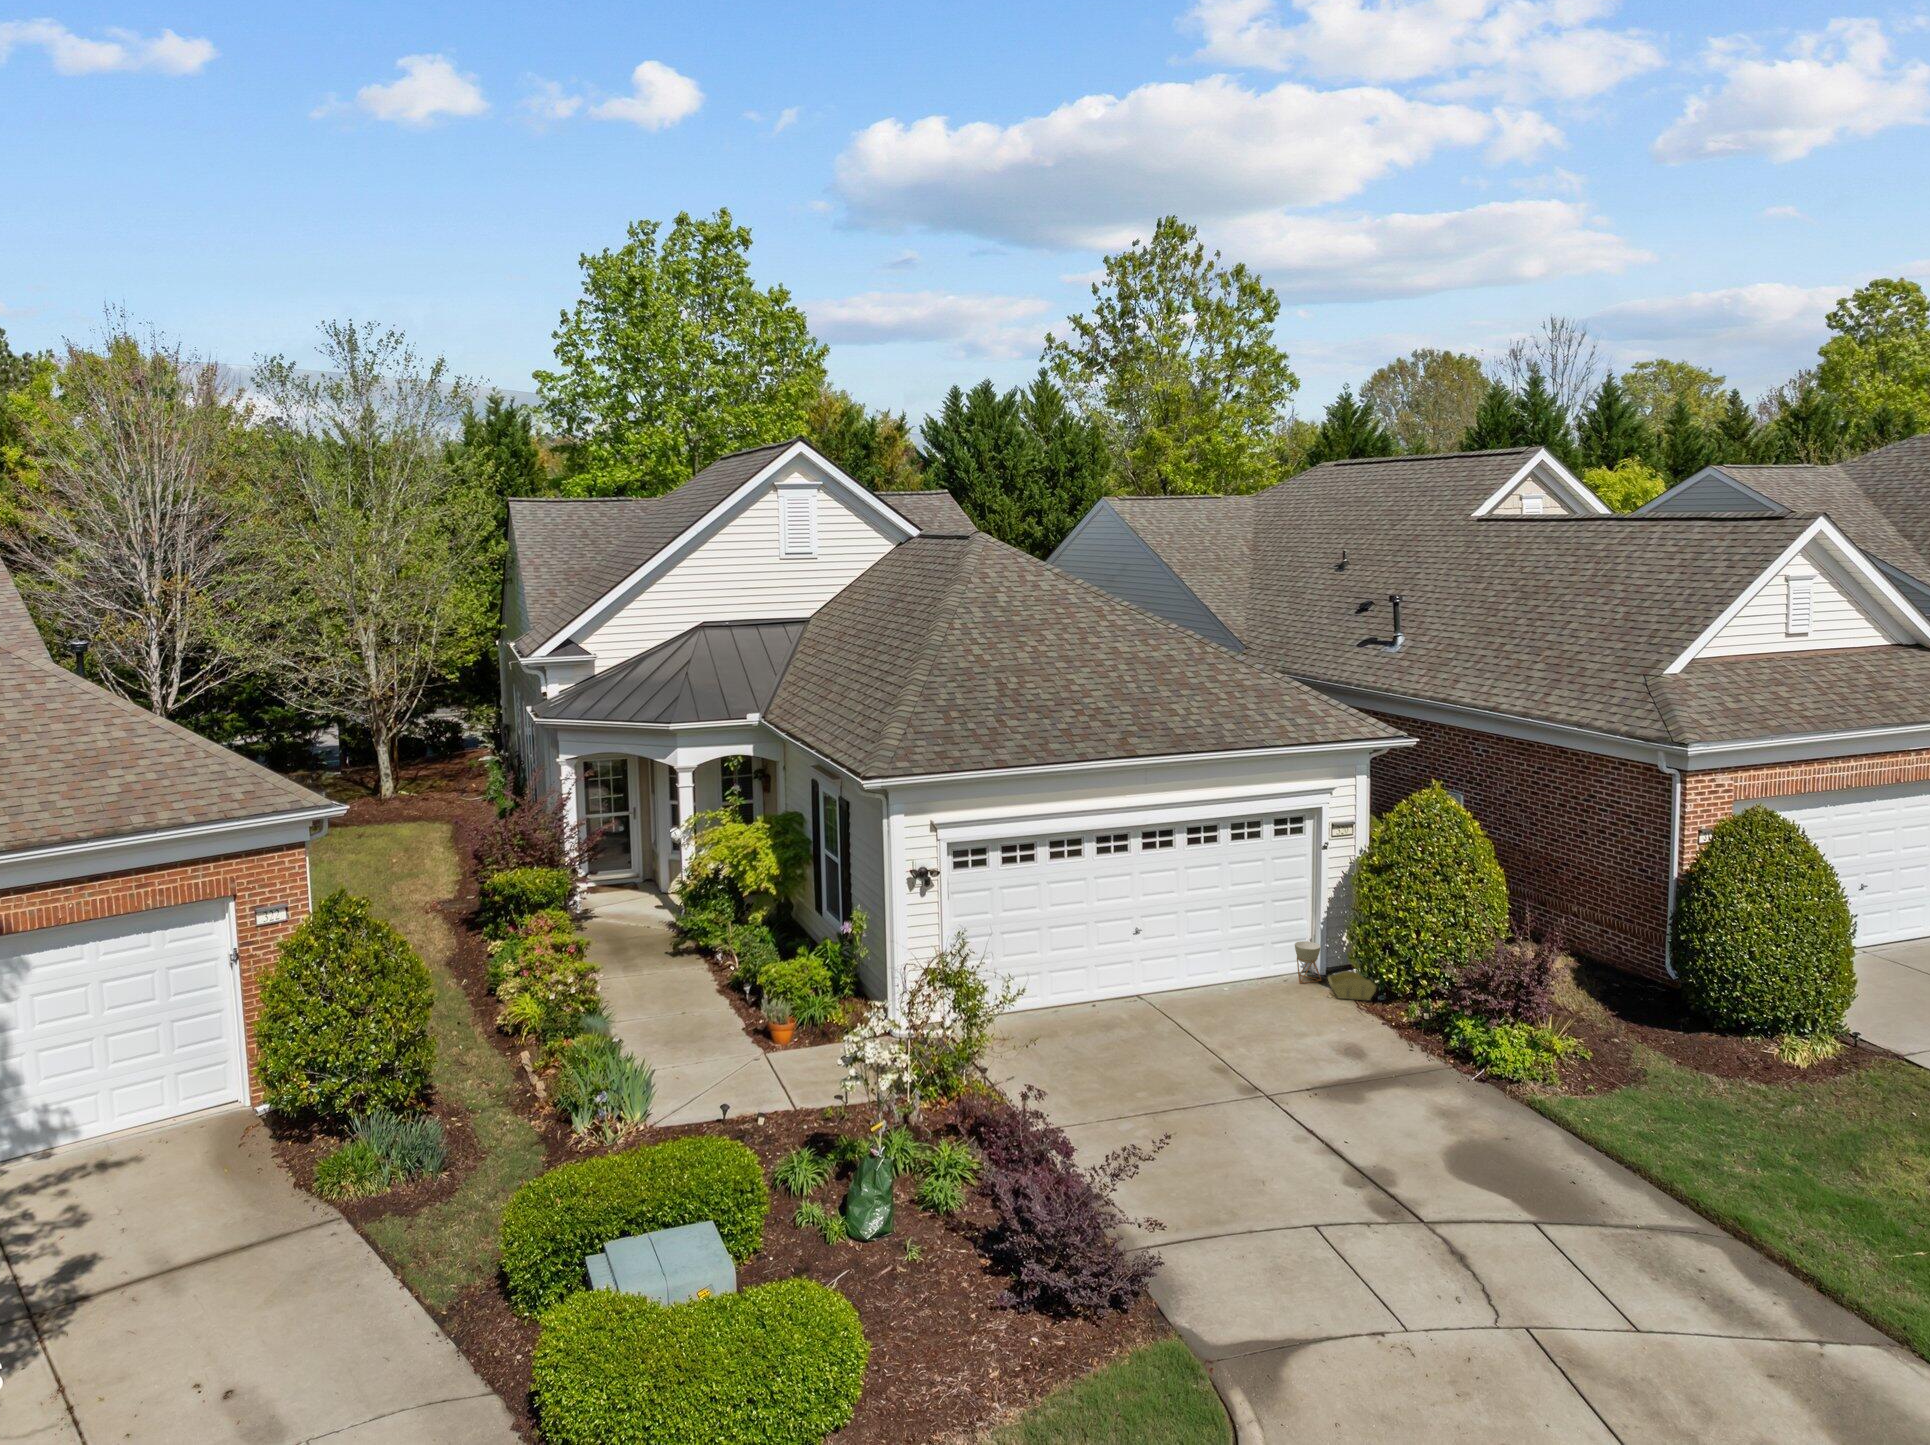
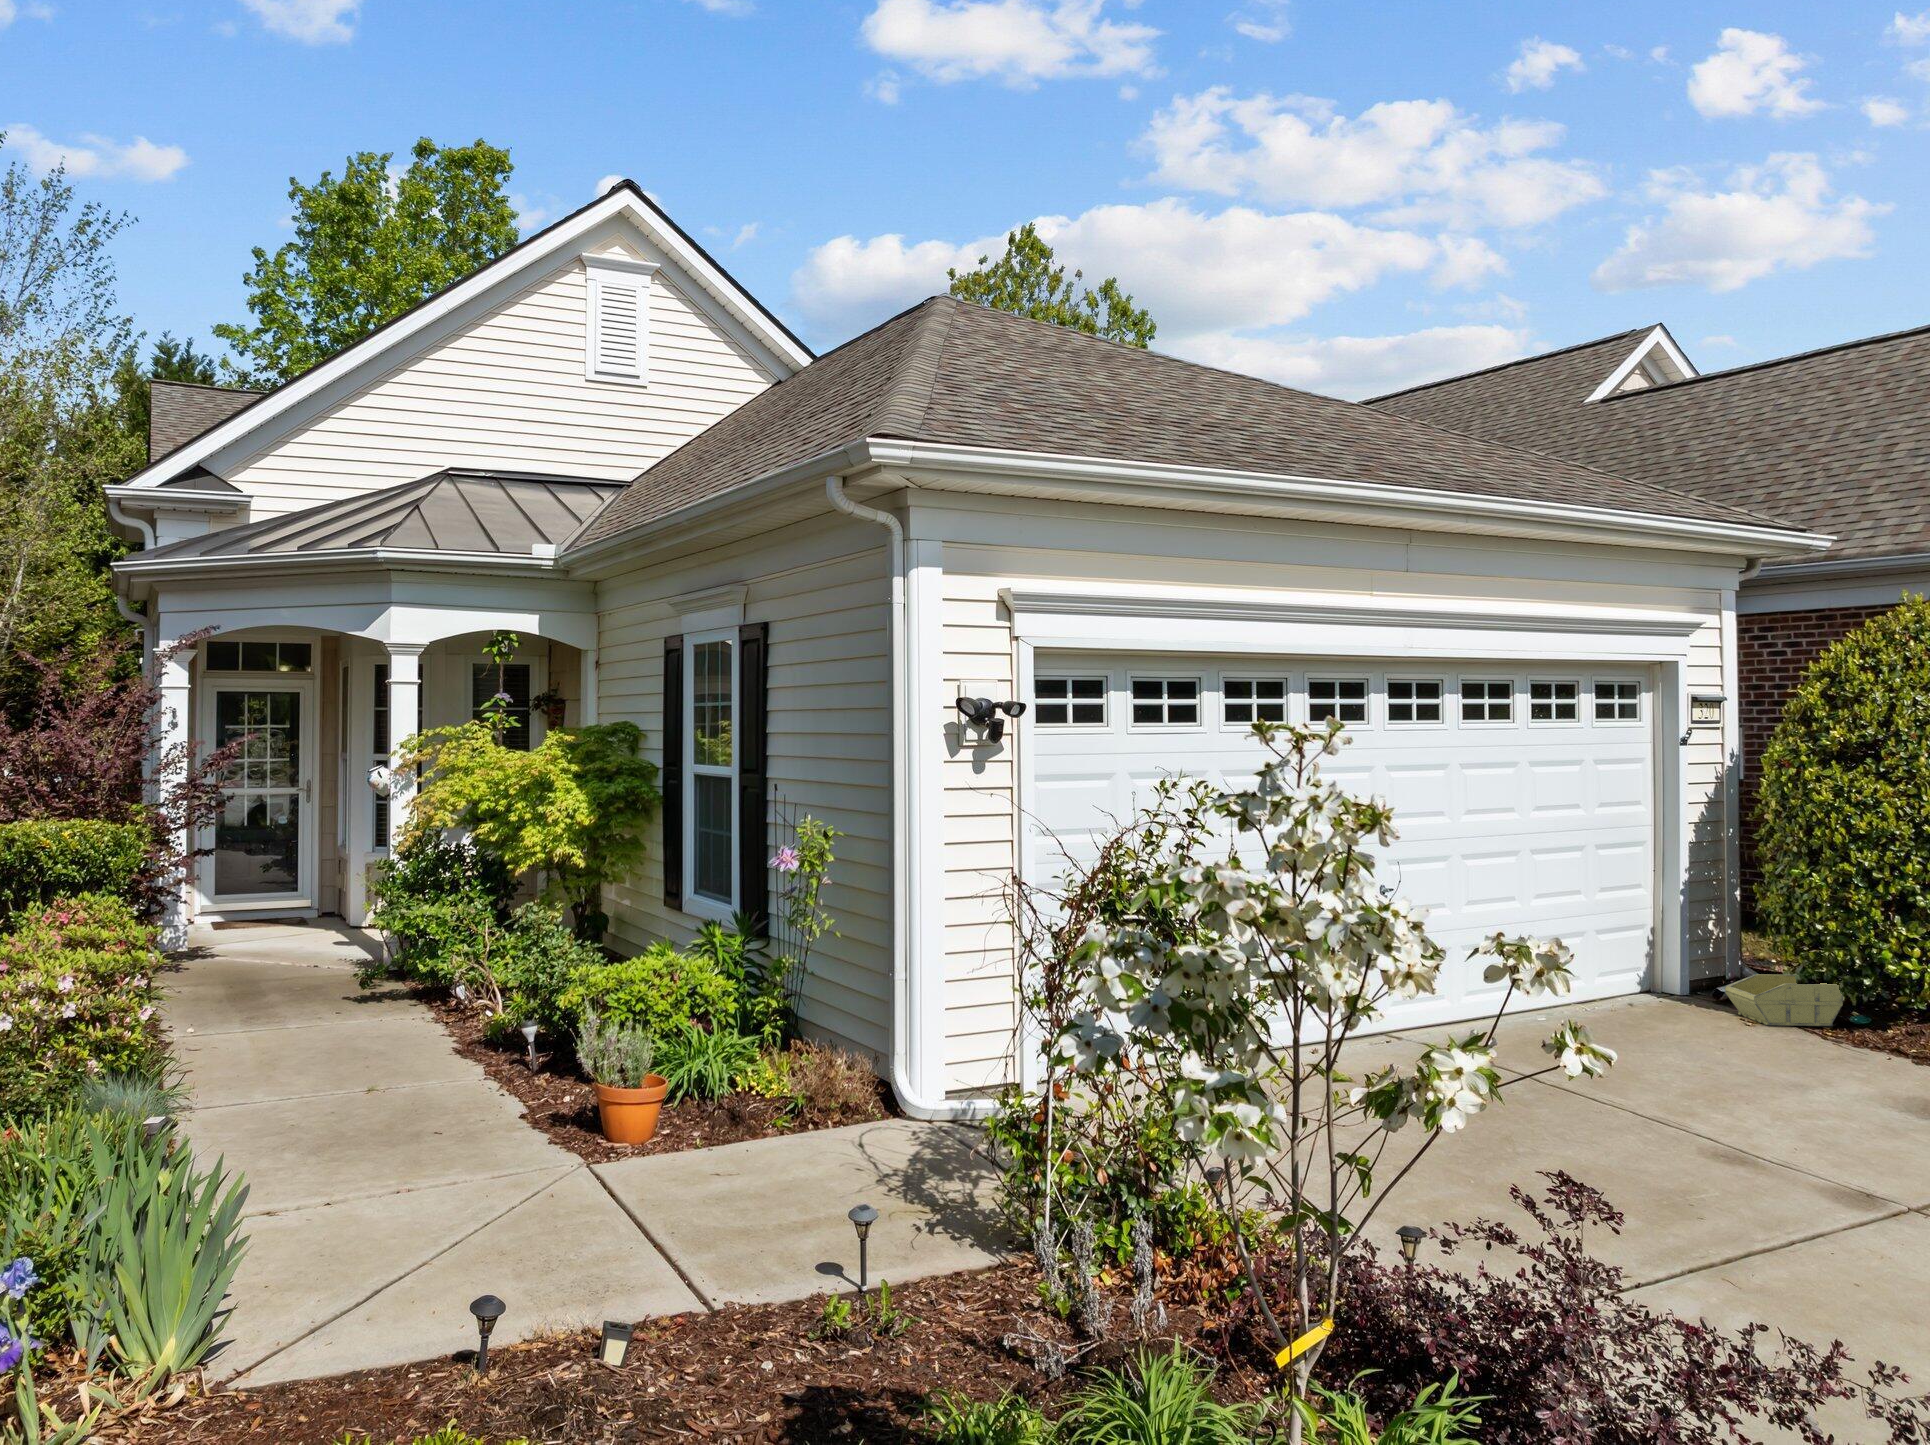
planter: present [1295,941,1321,983] -> none [1638,928,1695,1007]

